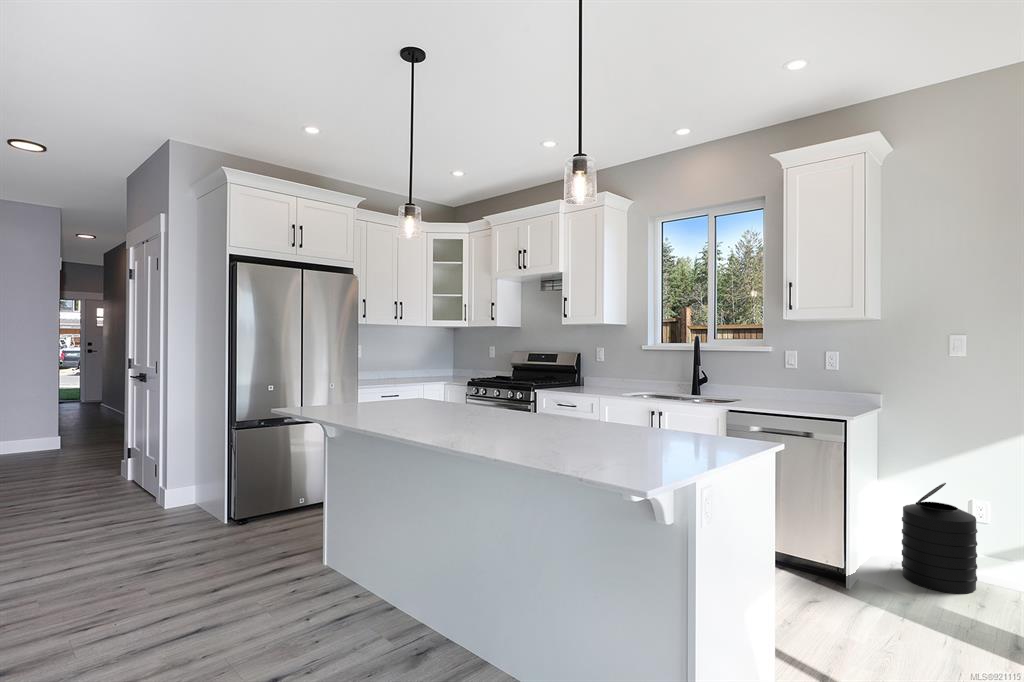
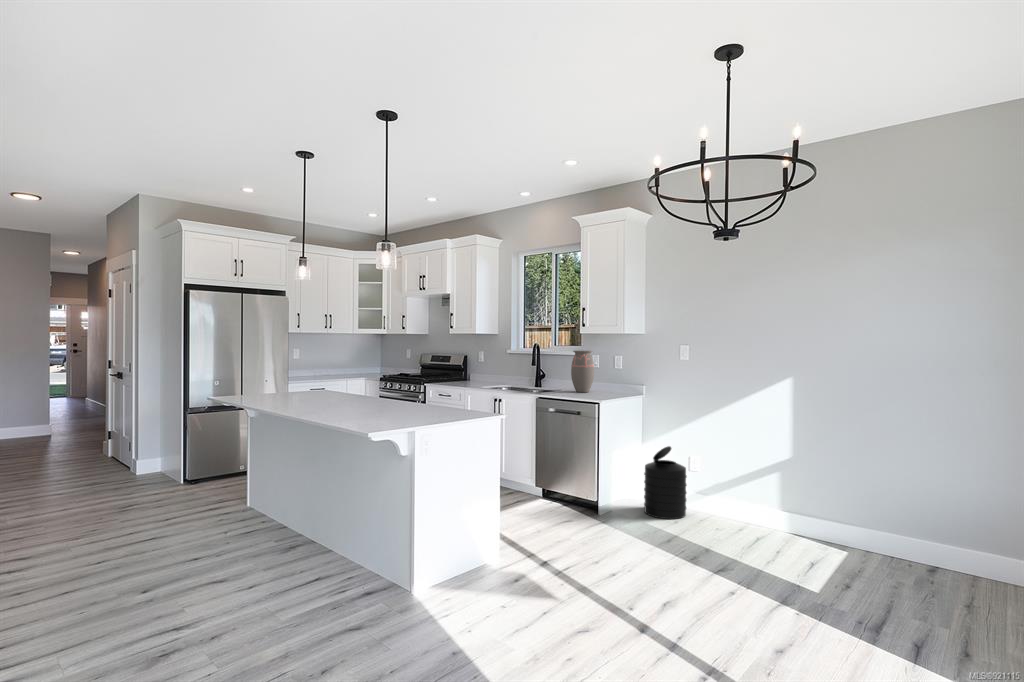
decorative vase: none [759,344,793,402] -> present [571,351,594,392]

